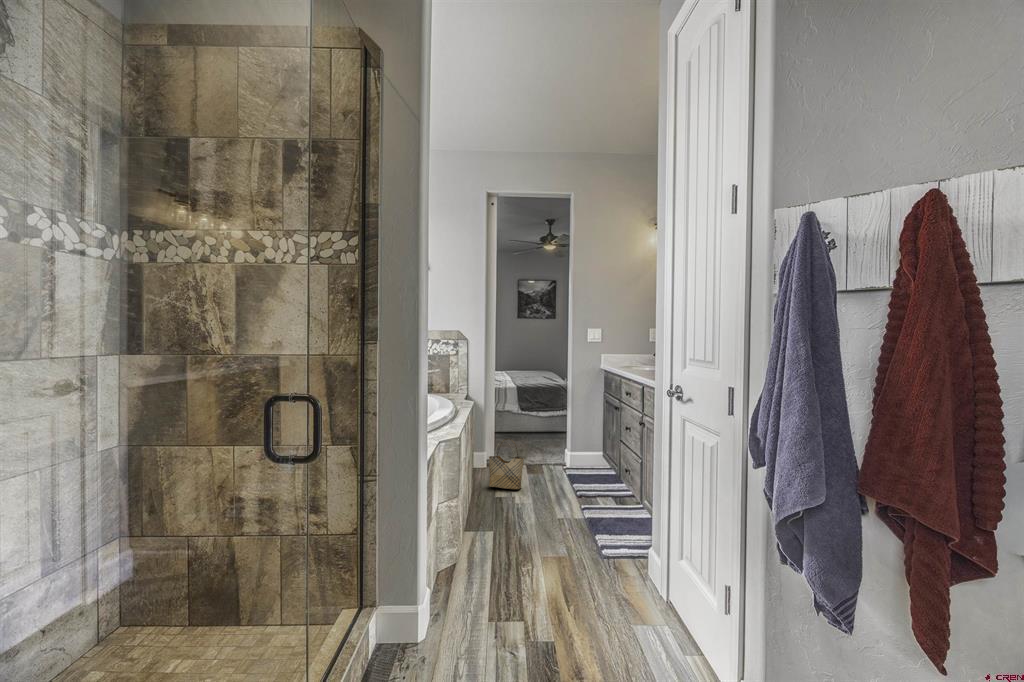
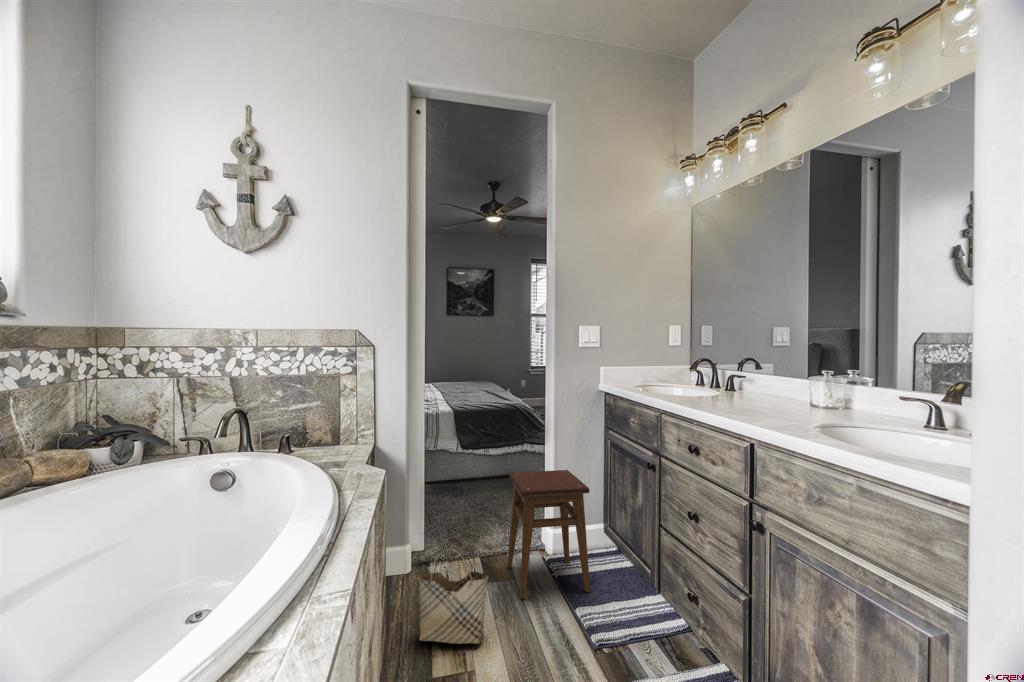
stool: none [541,415,584,480] -> present [507,470,590,599]

